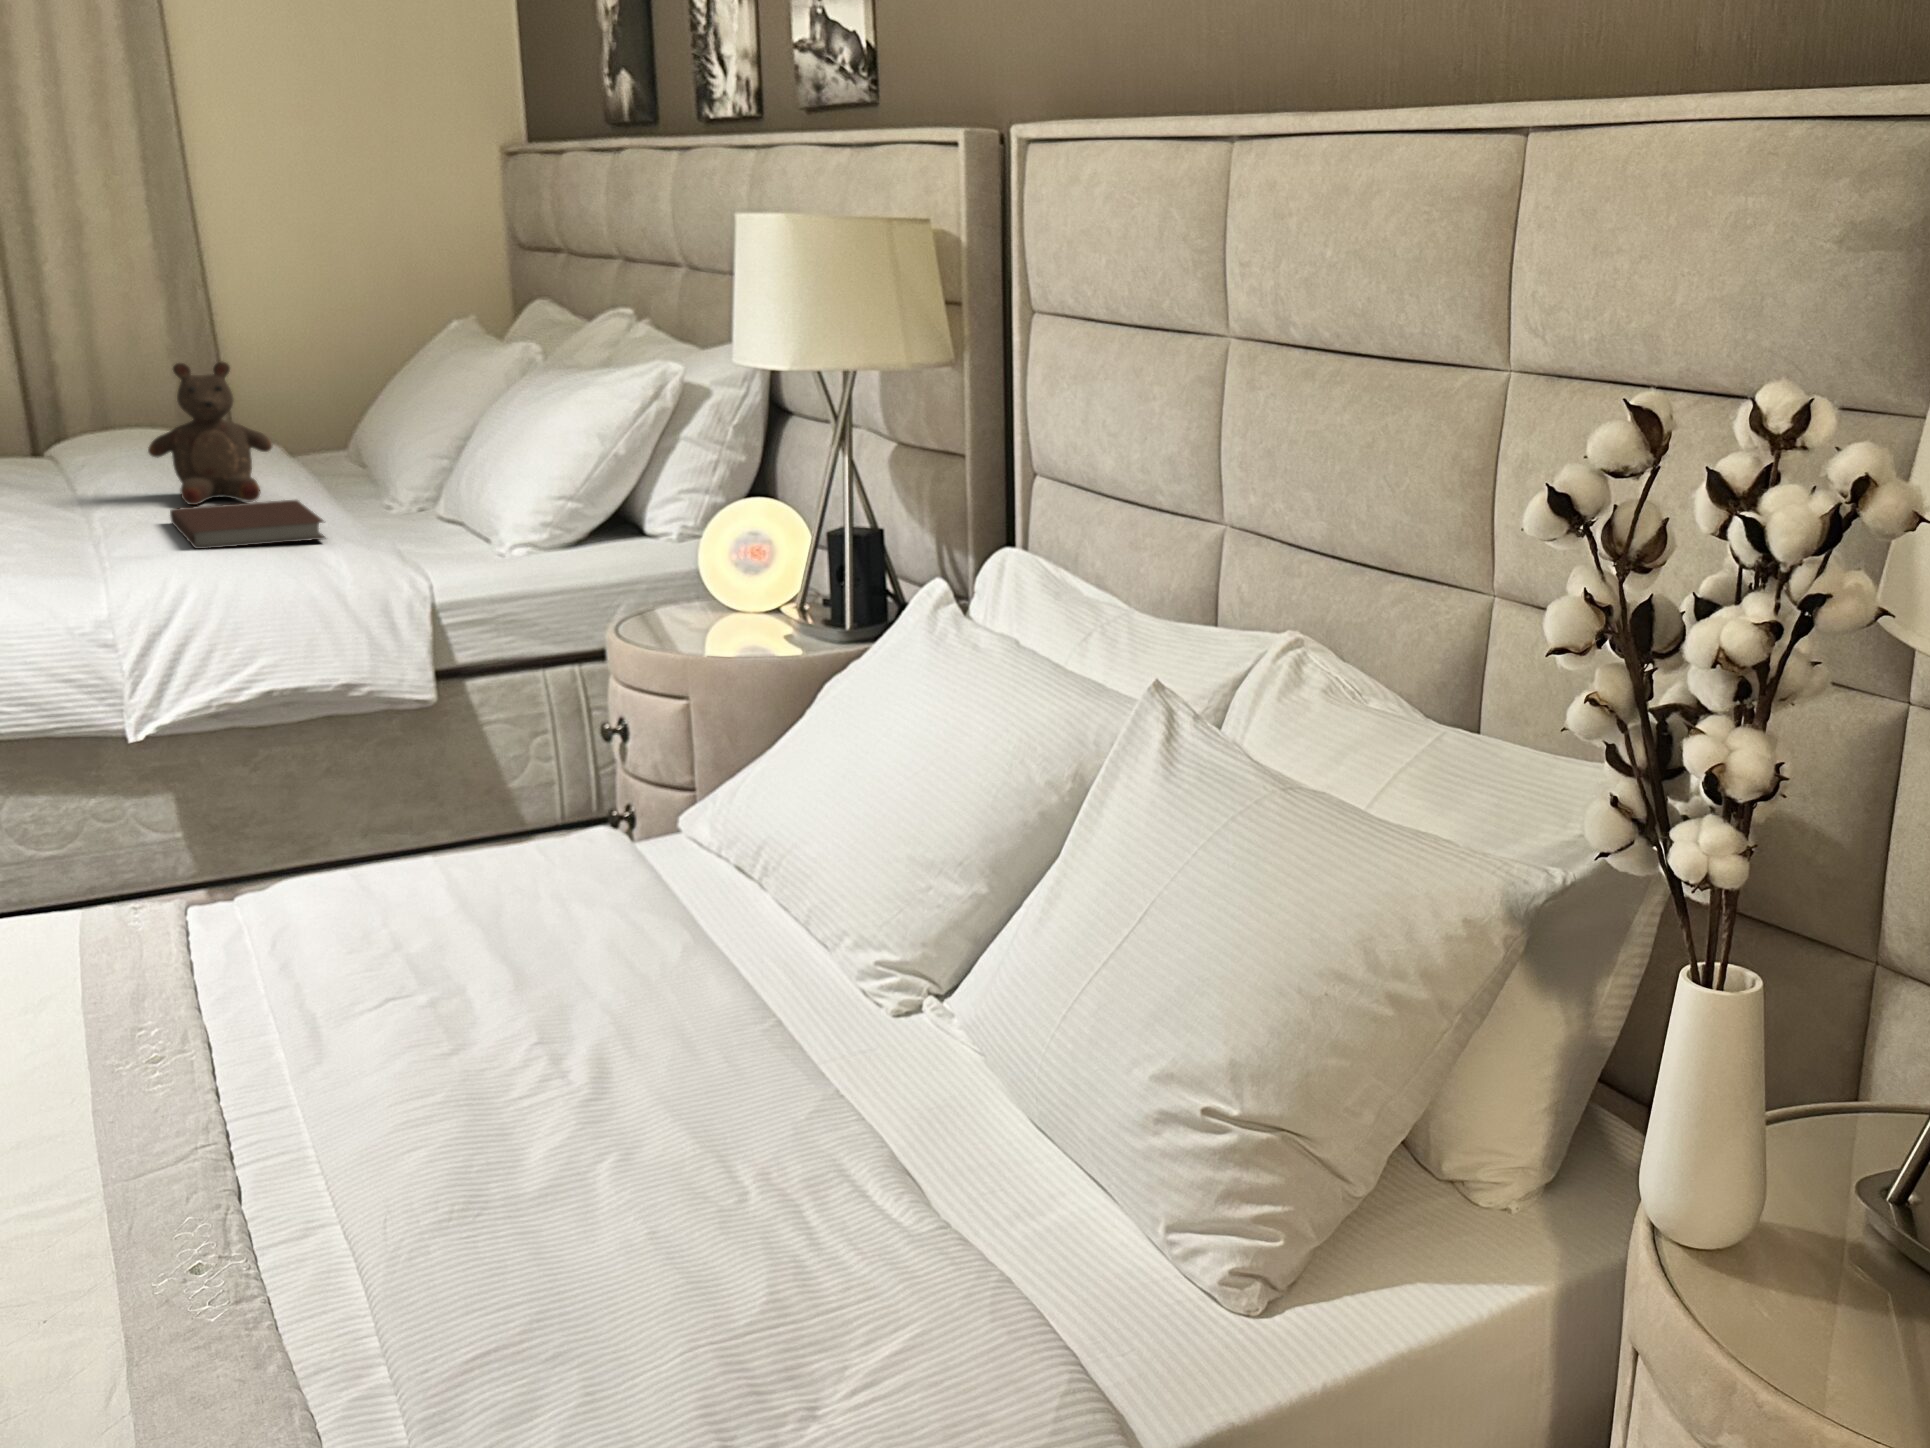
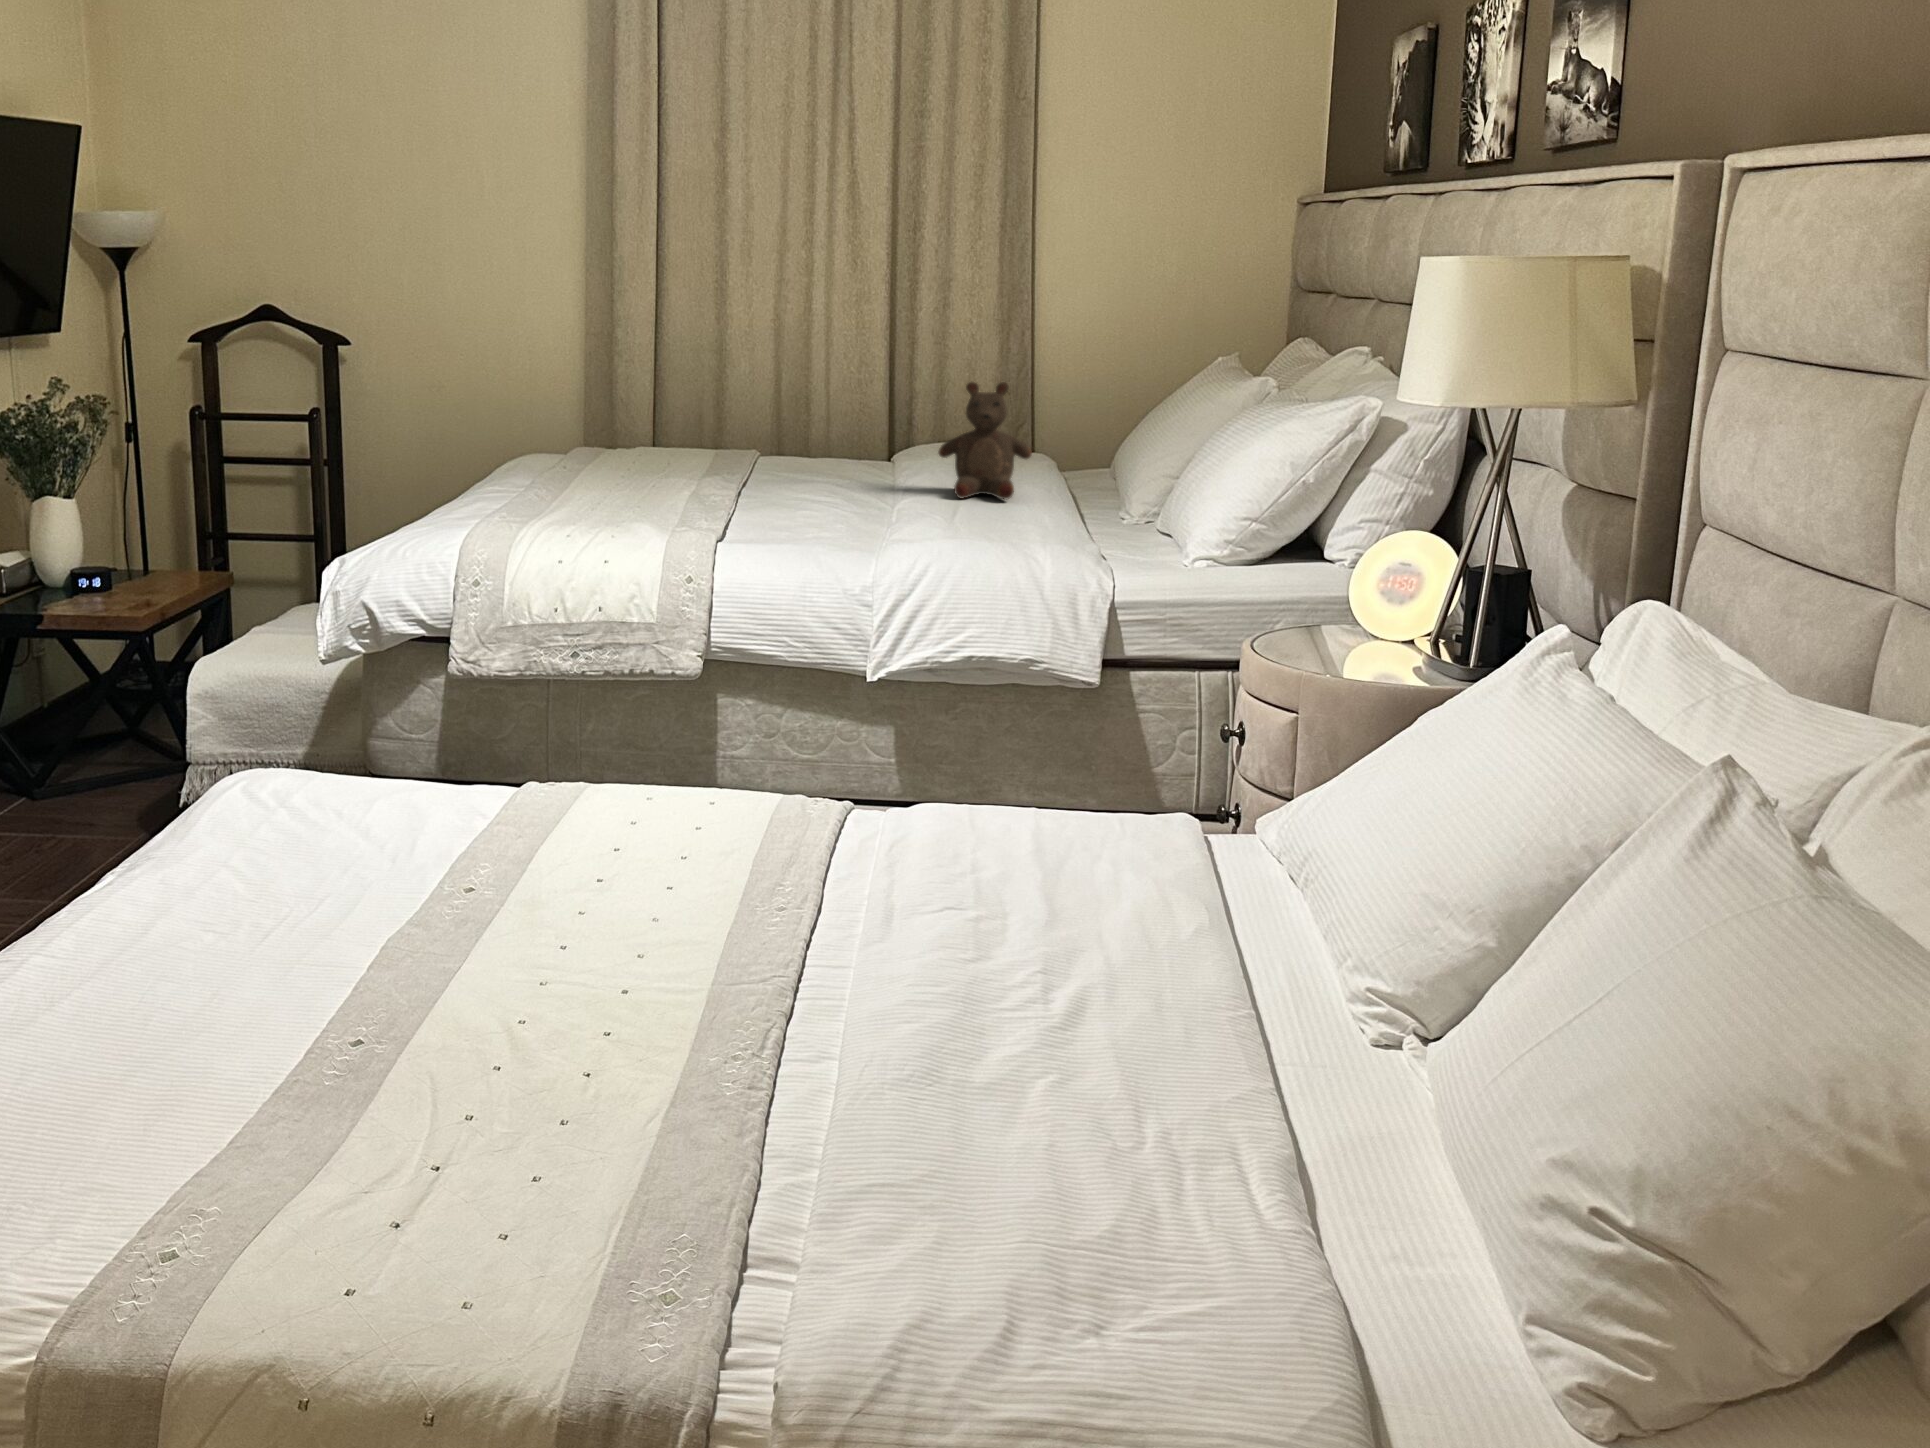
notebook: present [170,500,325,549] -> none [939,499,1048,535]

